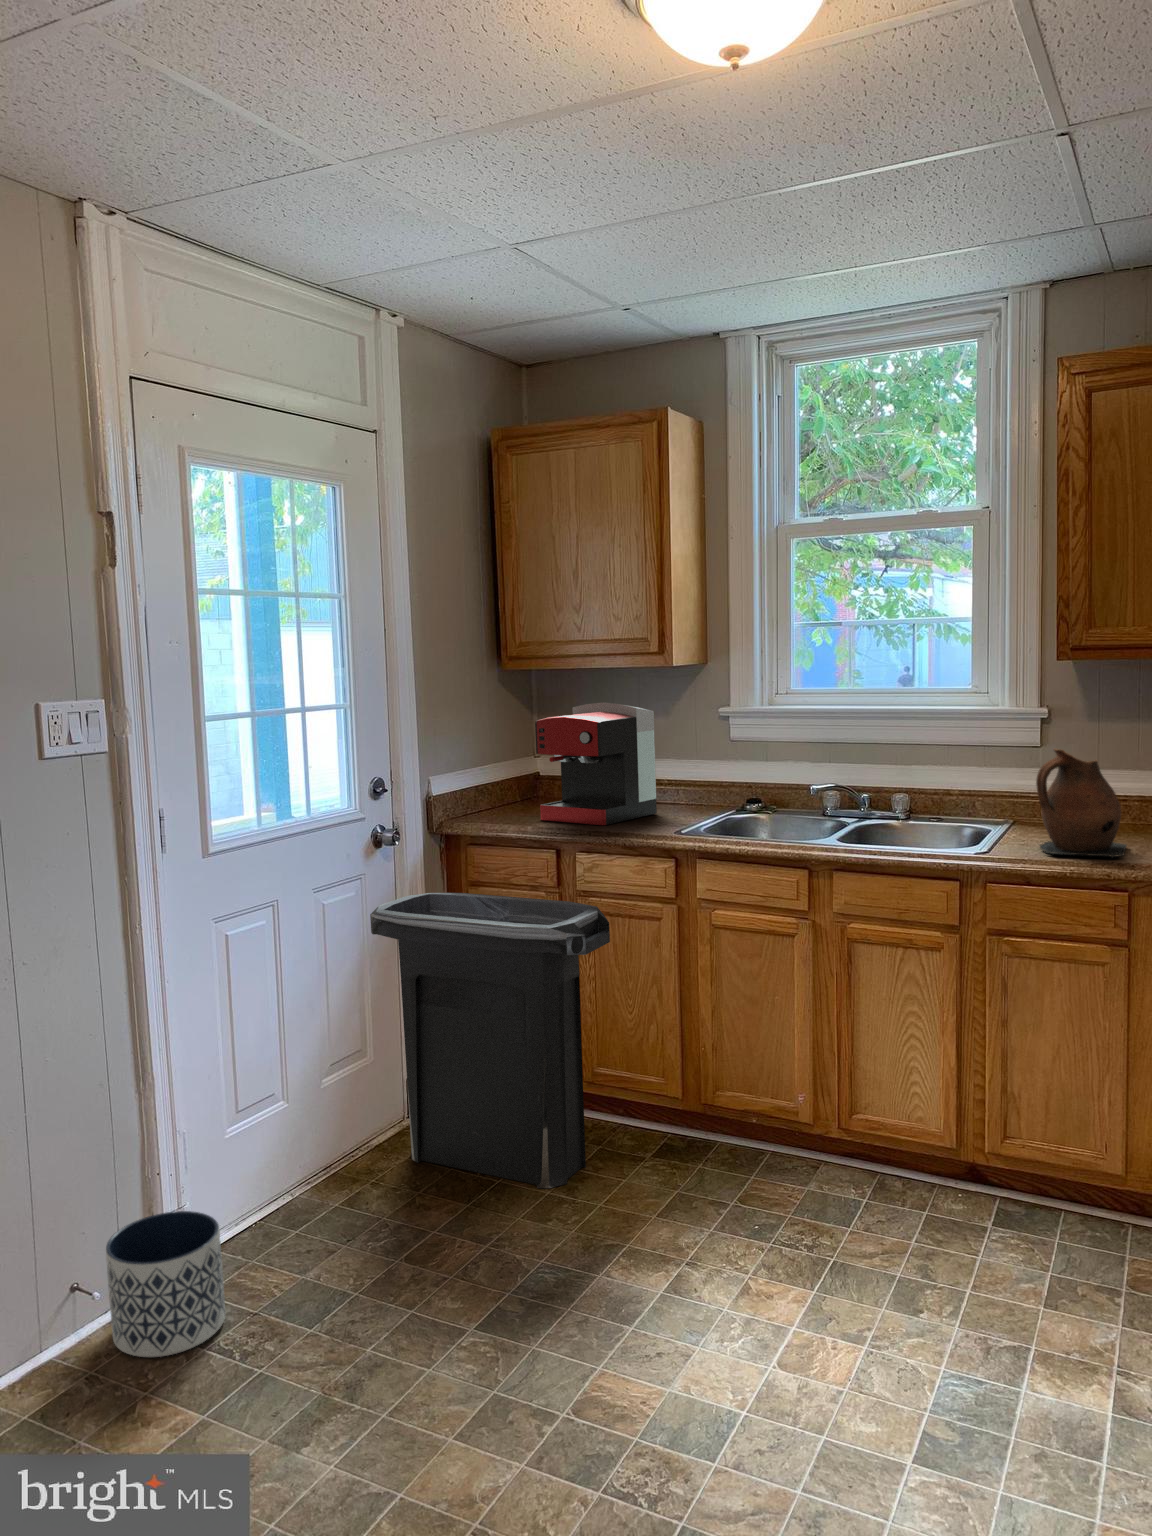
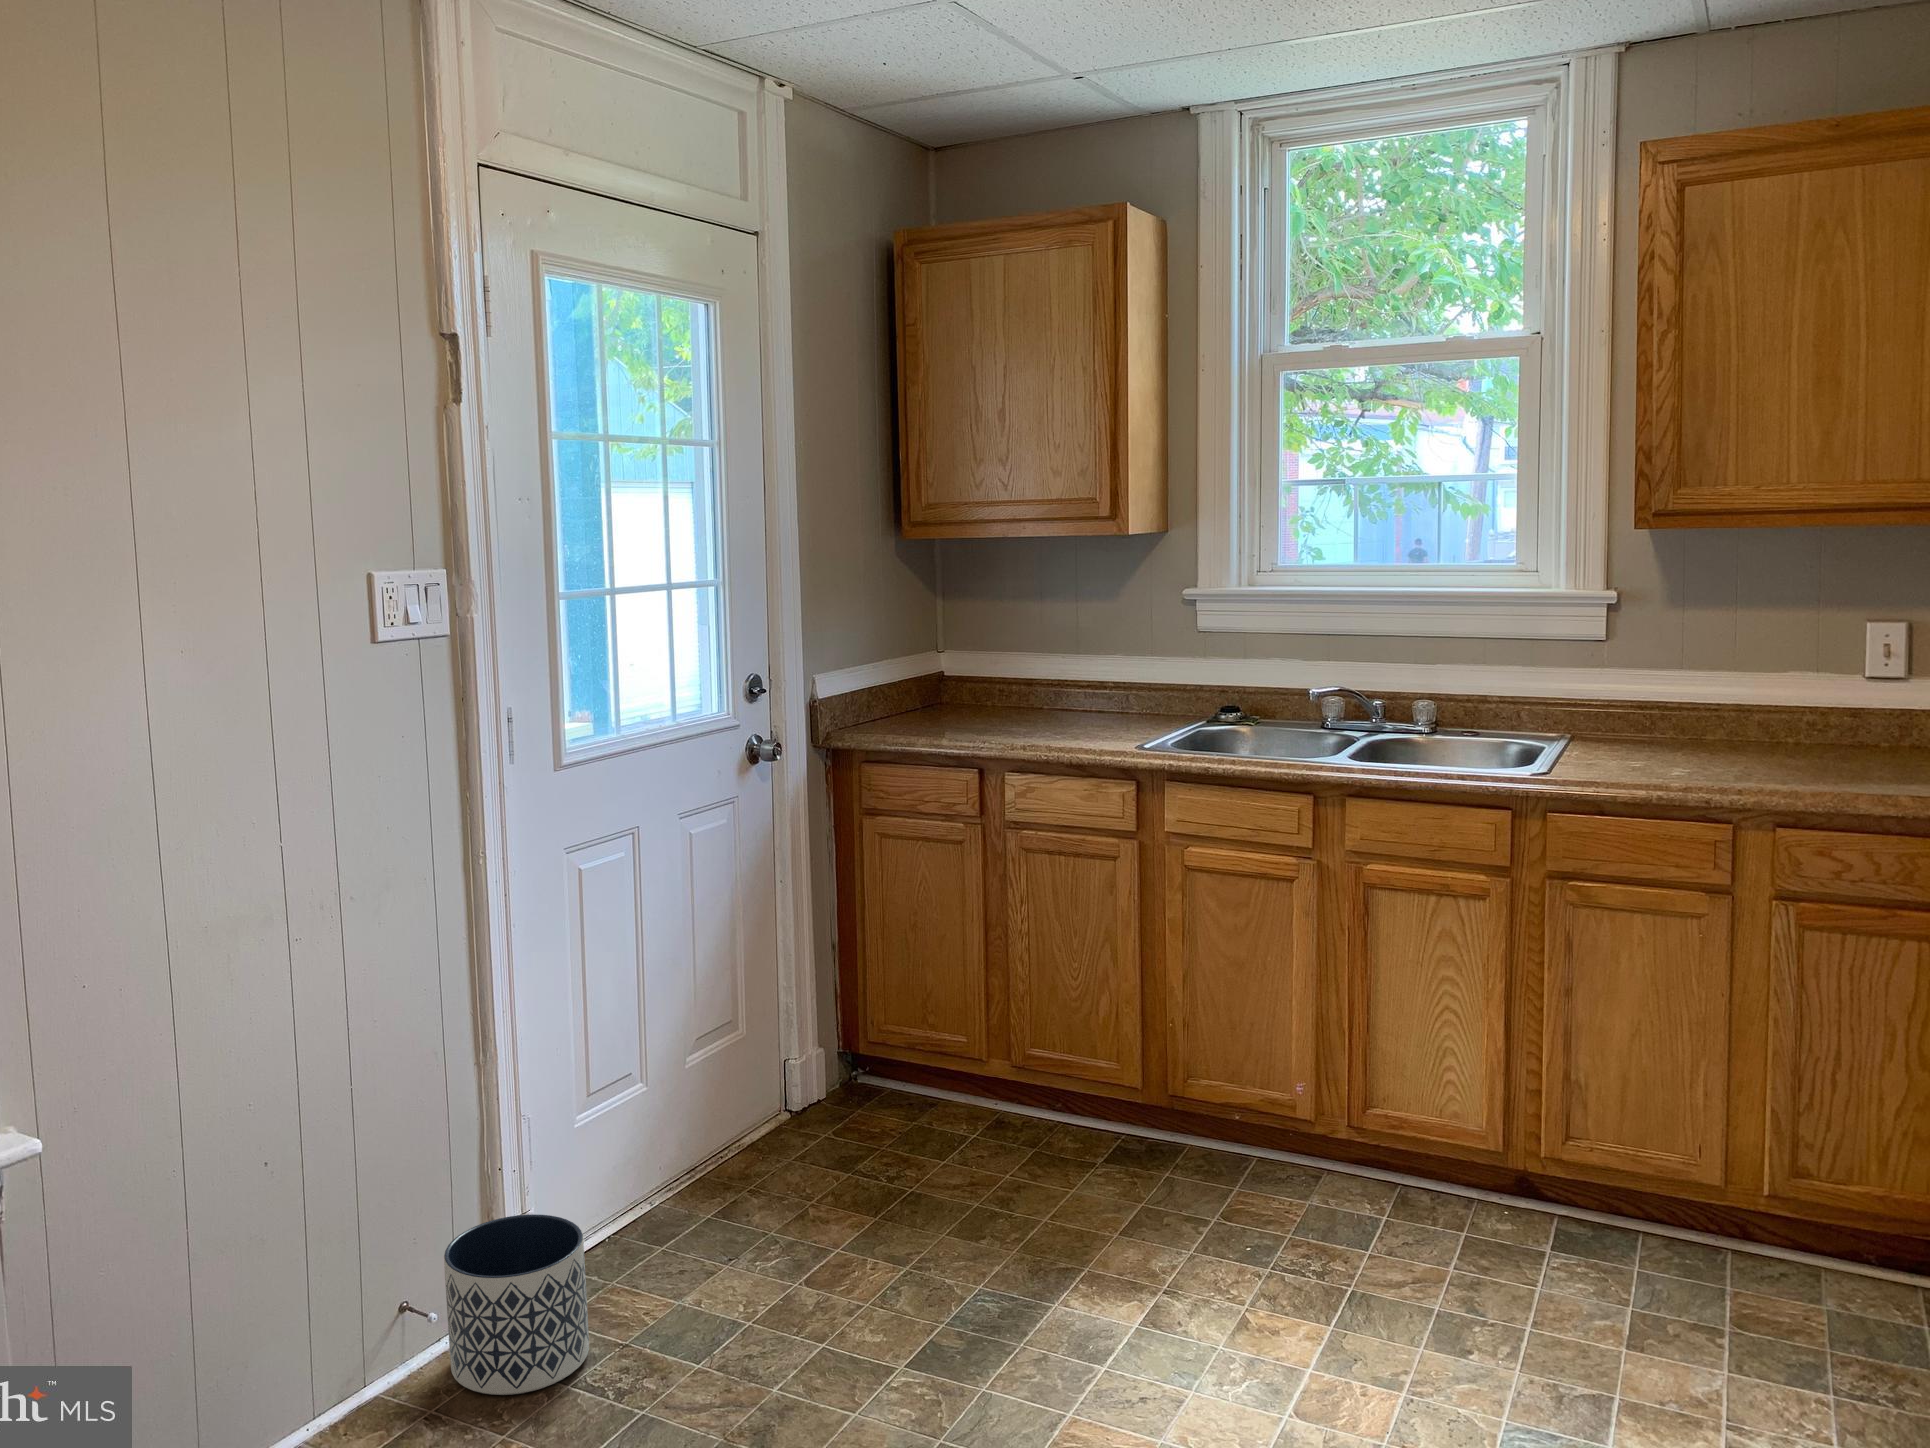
coffee maker: present [535,702,657,825] -> none [952,582,1104,738]
ceramic pitcher: present [1036,748,1127,858] -> none [1608,642,1725,783]
trash can: present [370,893,610,1188] -> none [748,822,1058,1196]

